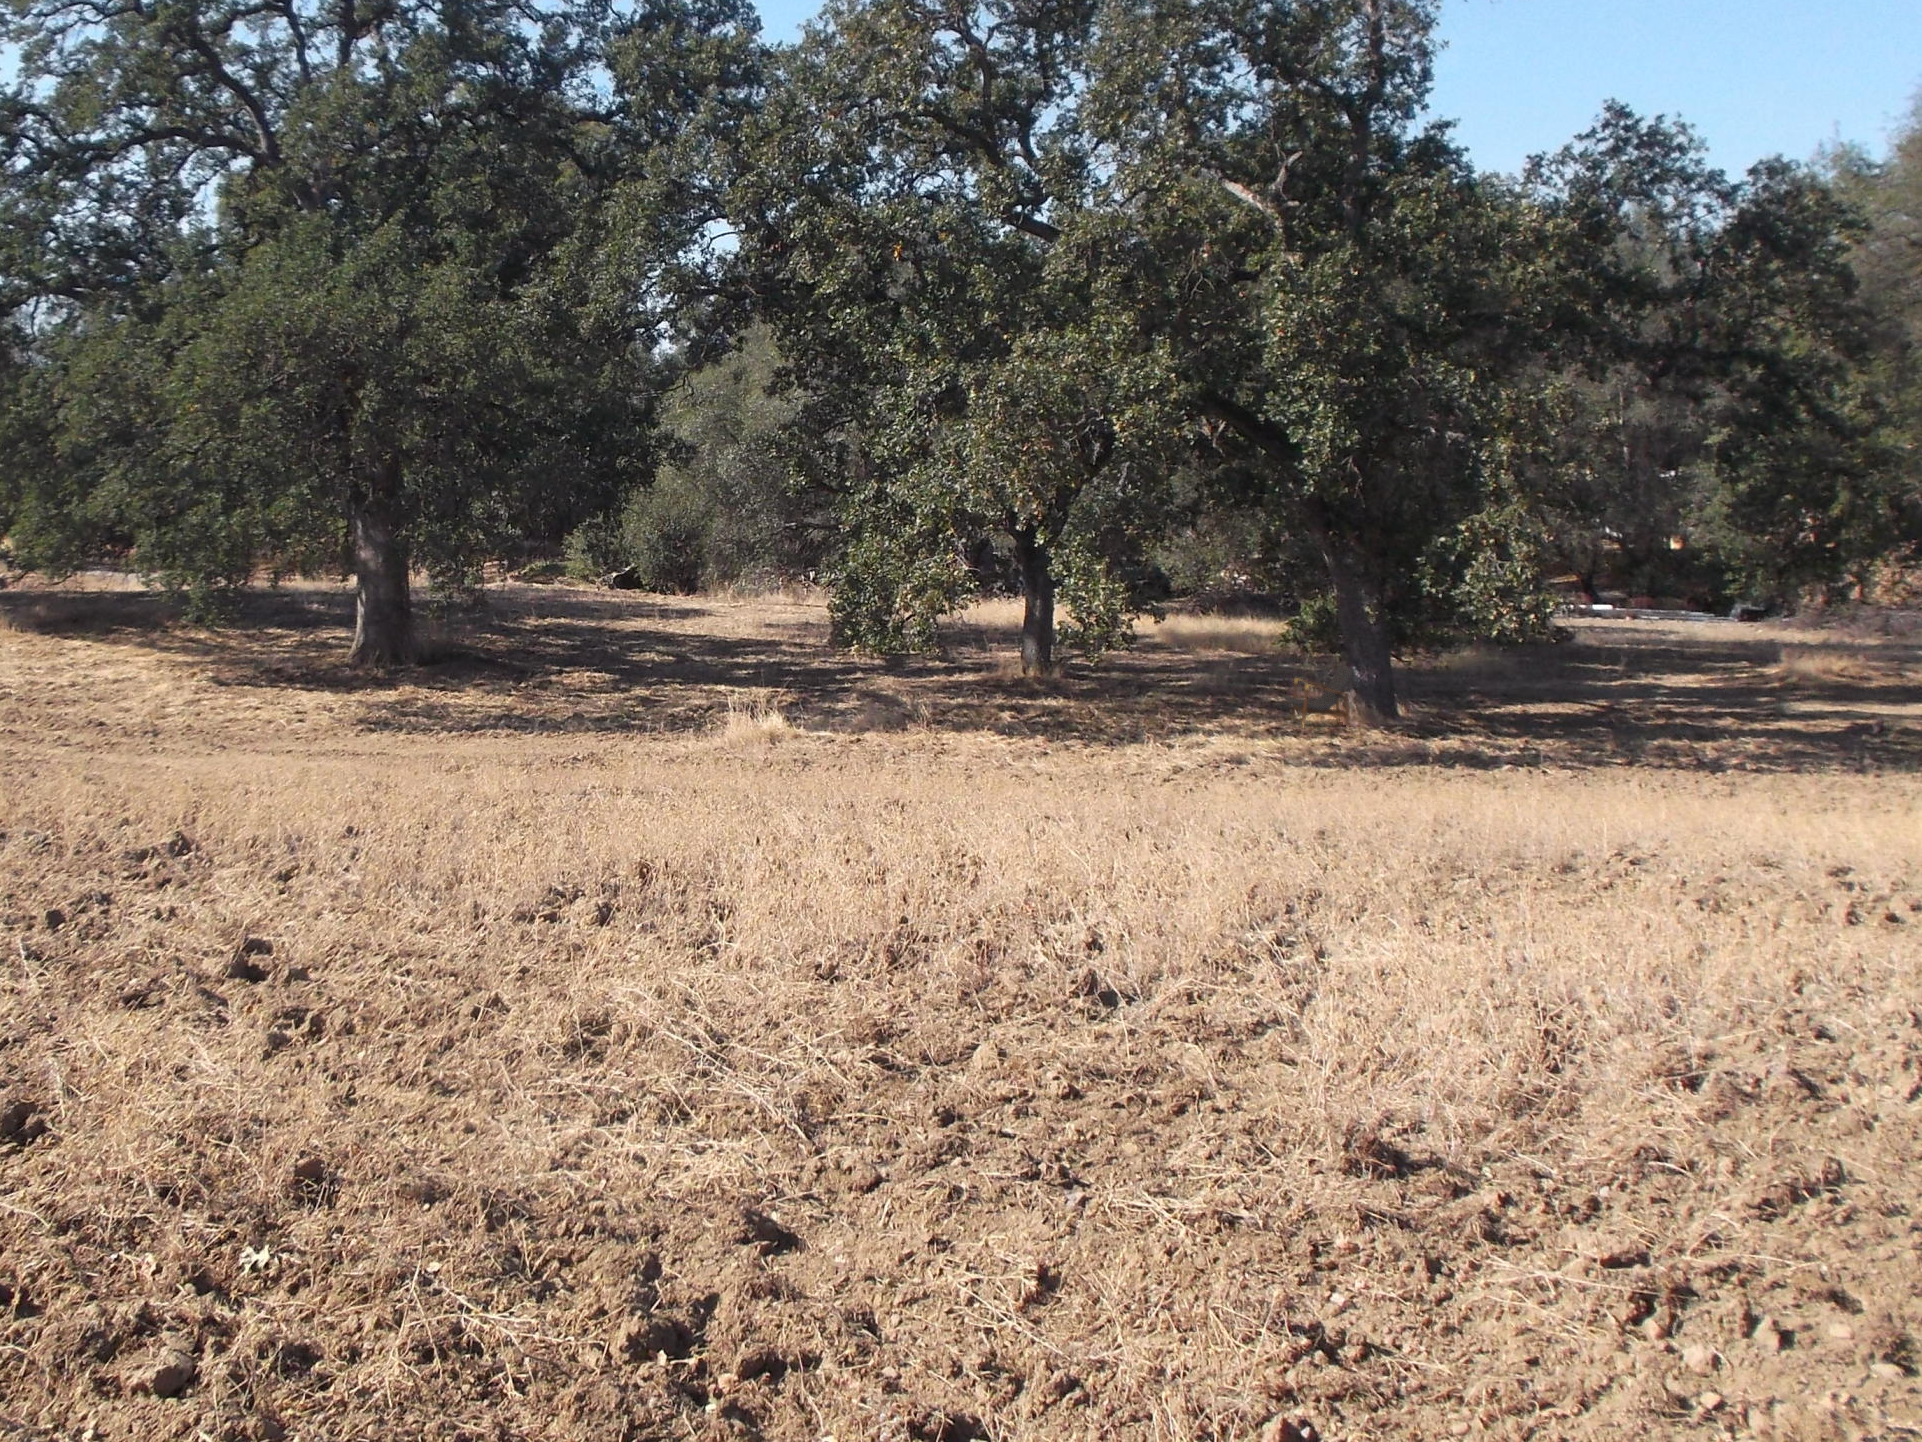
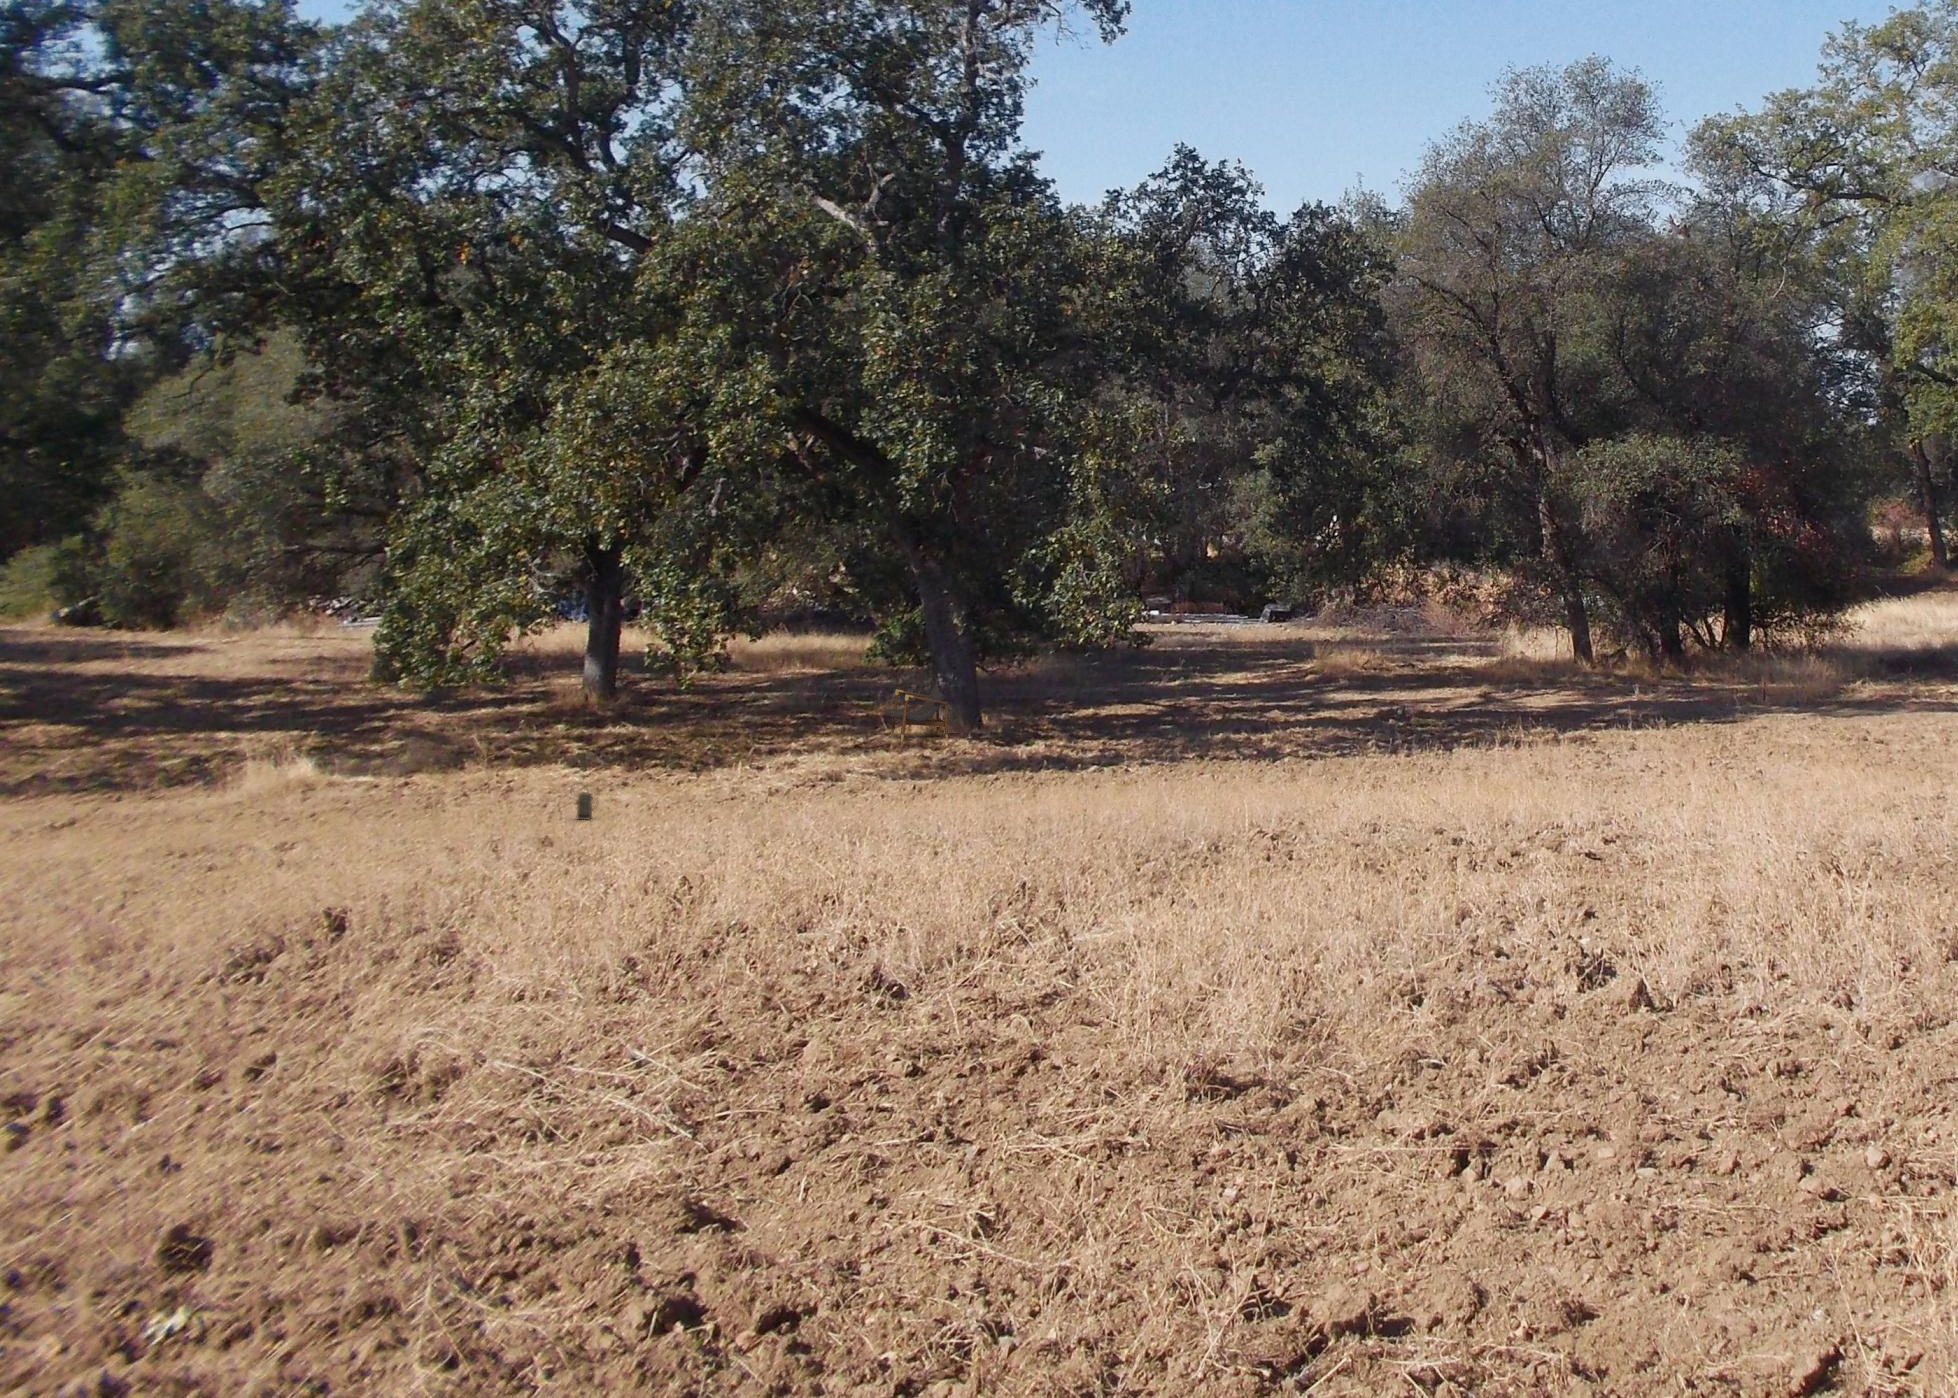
watering can: none [991,754,1019,791] -> present [576,792,599,820]

